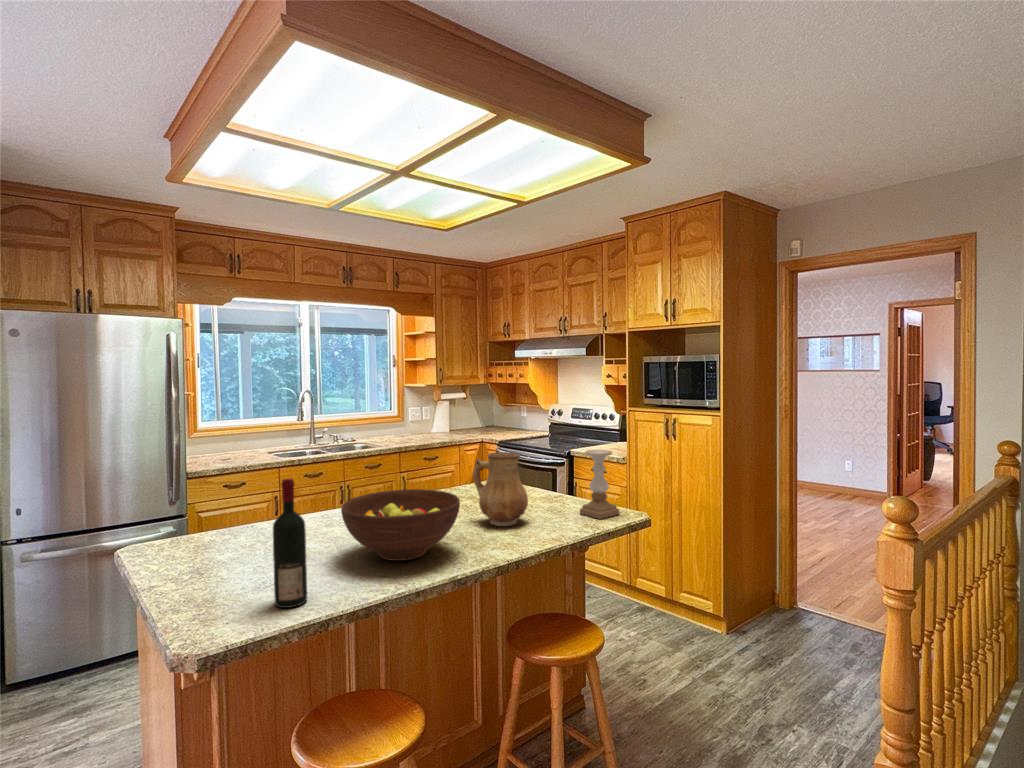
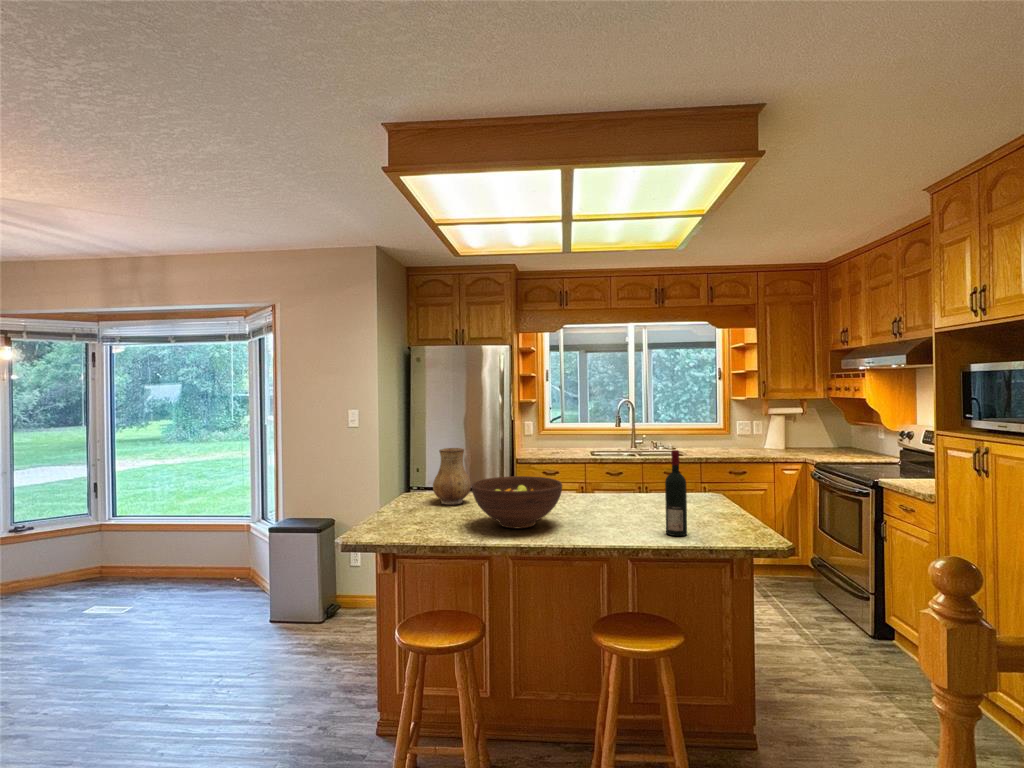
candle holder: present [580,450,619,519] -> none [718,465,756,538]
ceramic pitcher: present [473,452,528,526] -> present [433,448,471,505]
wine bottle: present [273,479,307,608] -> present [665,450,687,536]

